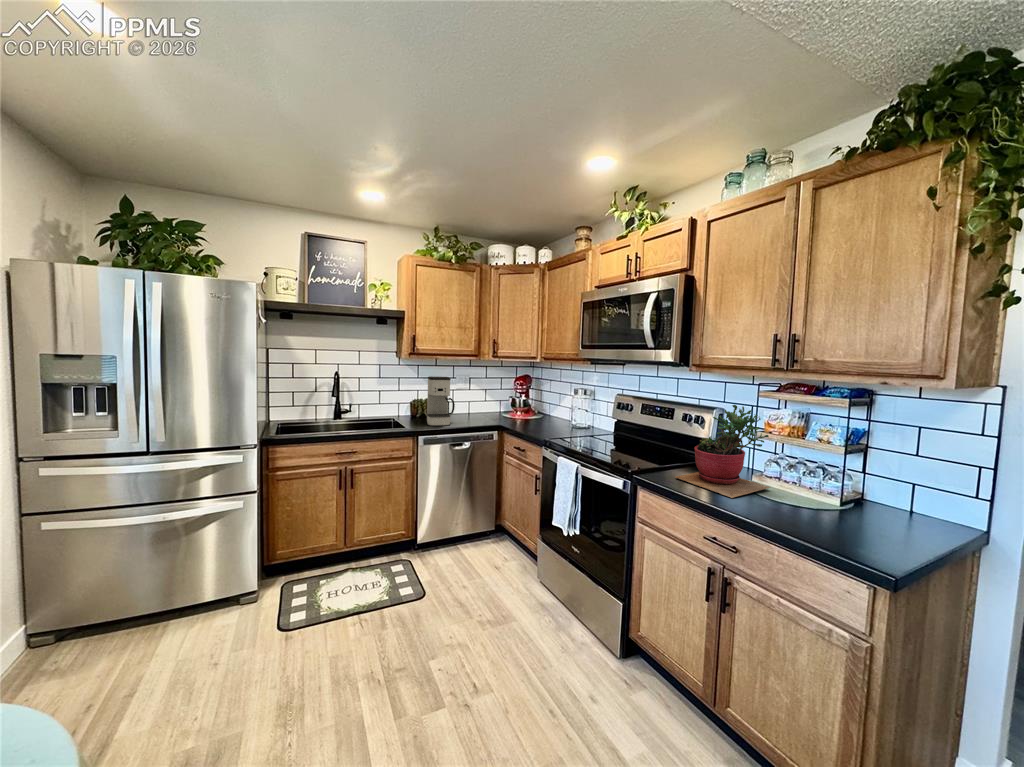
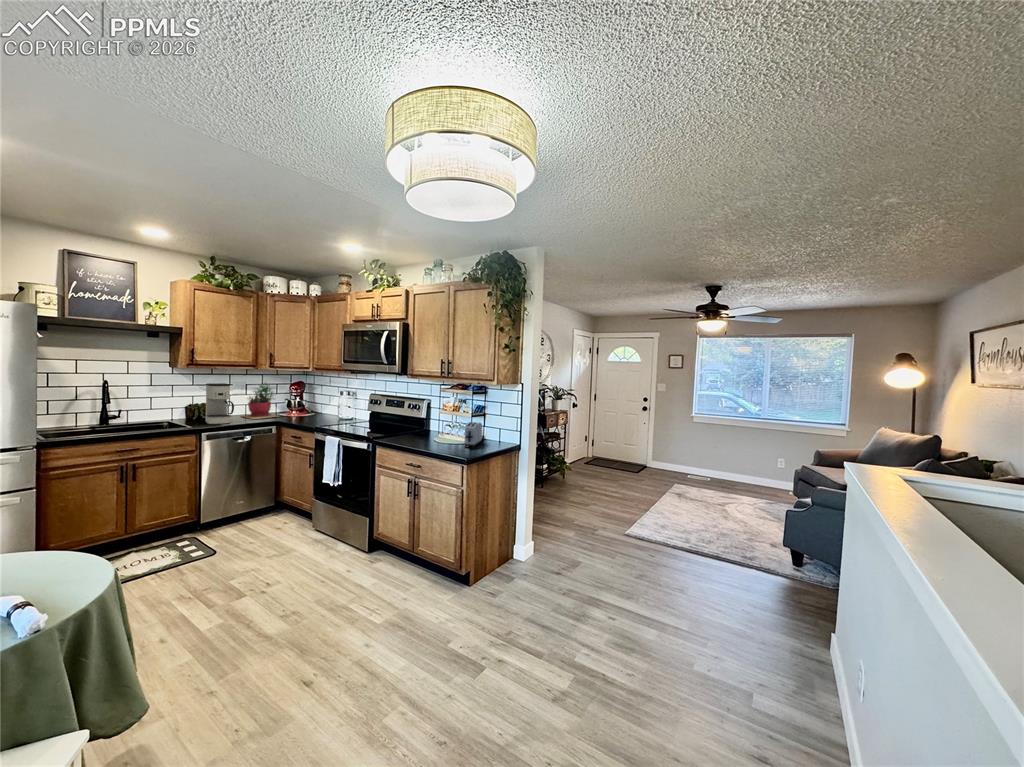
succulent plant: present [676,405,770,498] -> present [243,383,276,419]
toaster: none [834,464,866,527] -> present [464,422,482,448]

